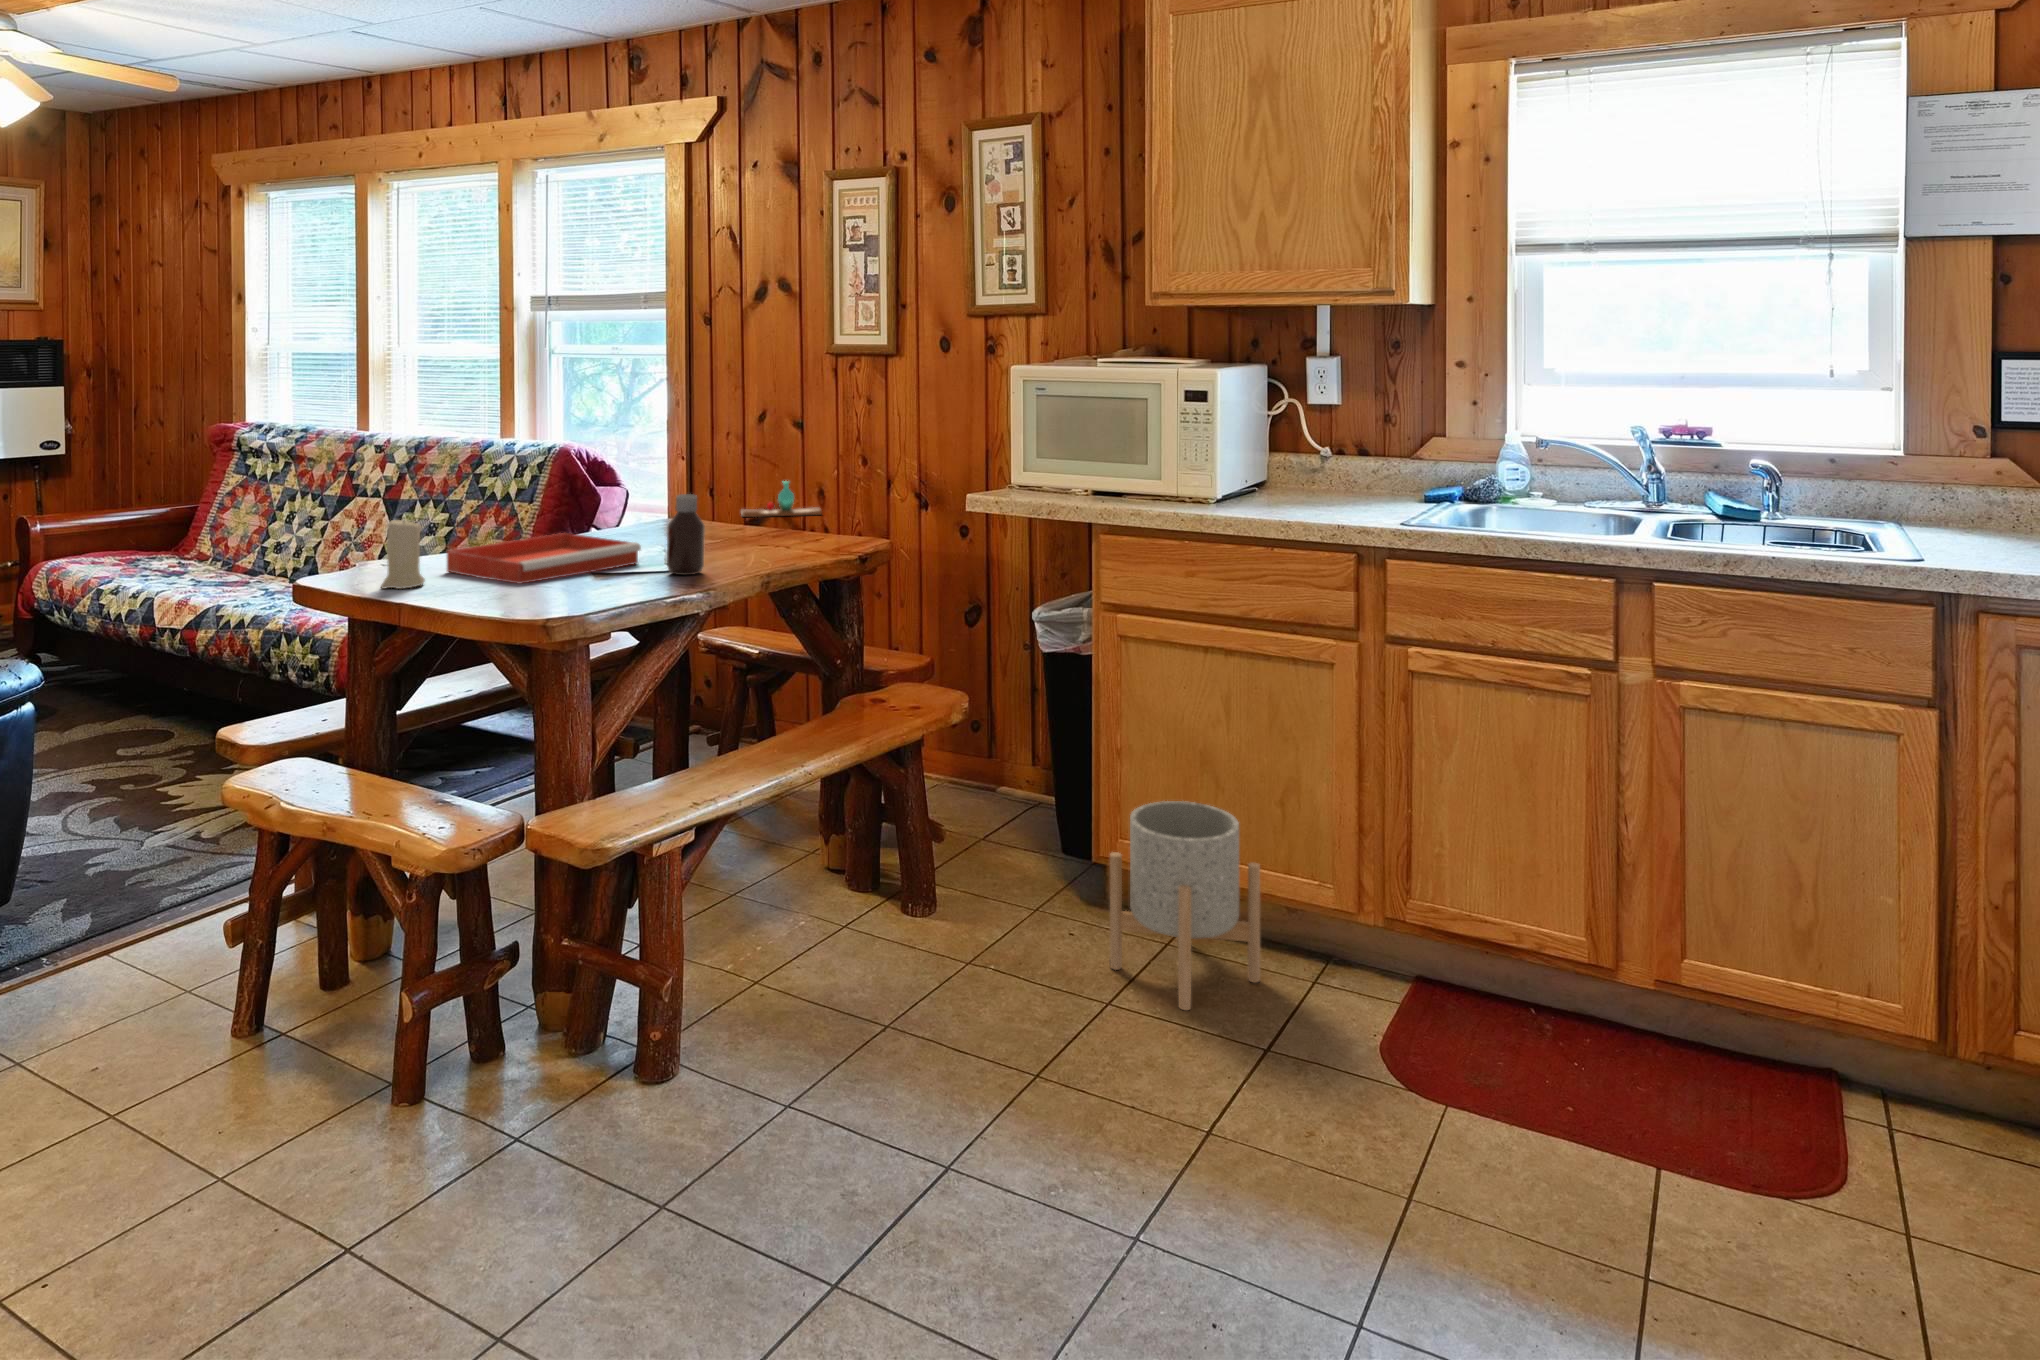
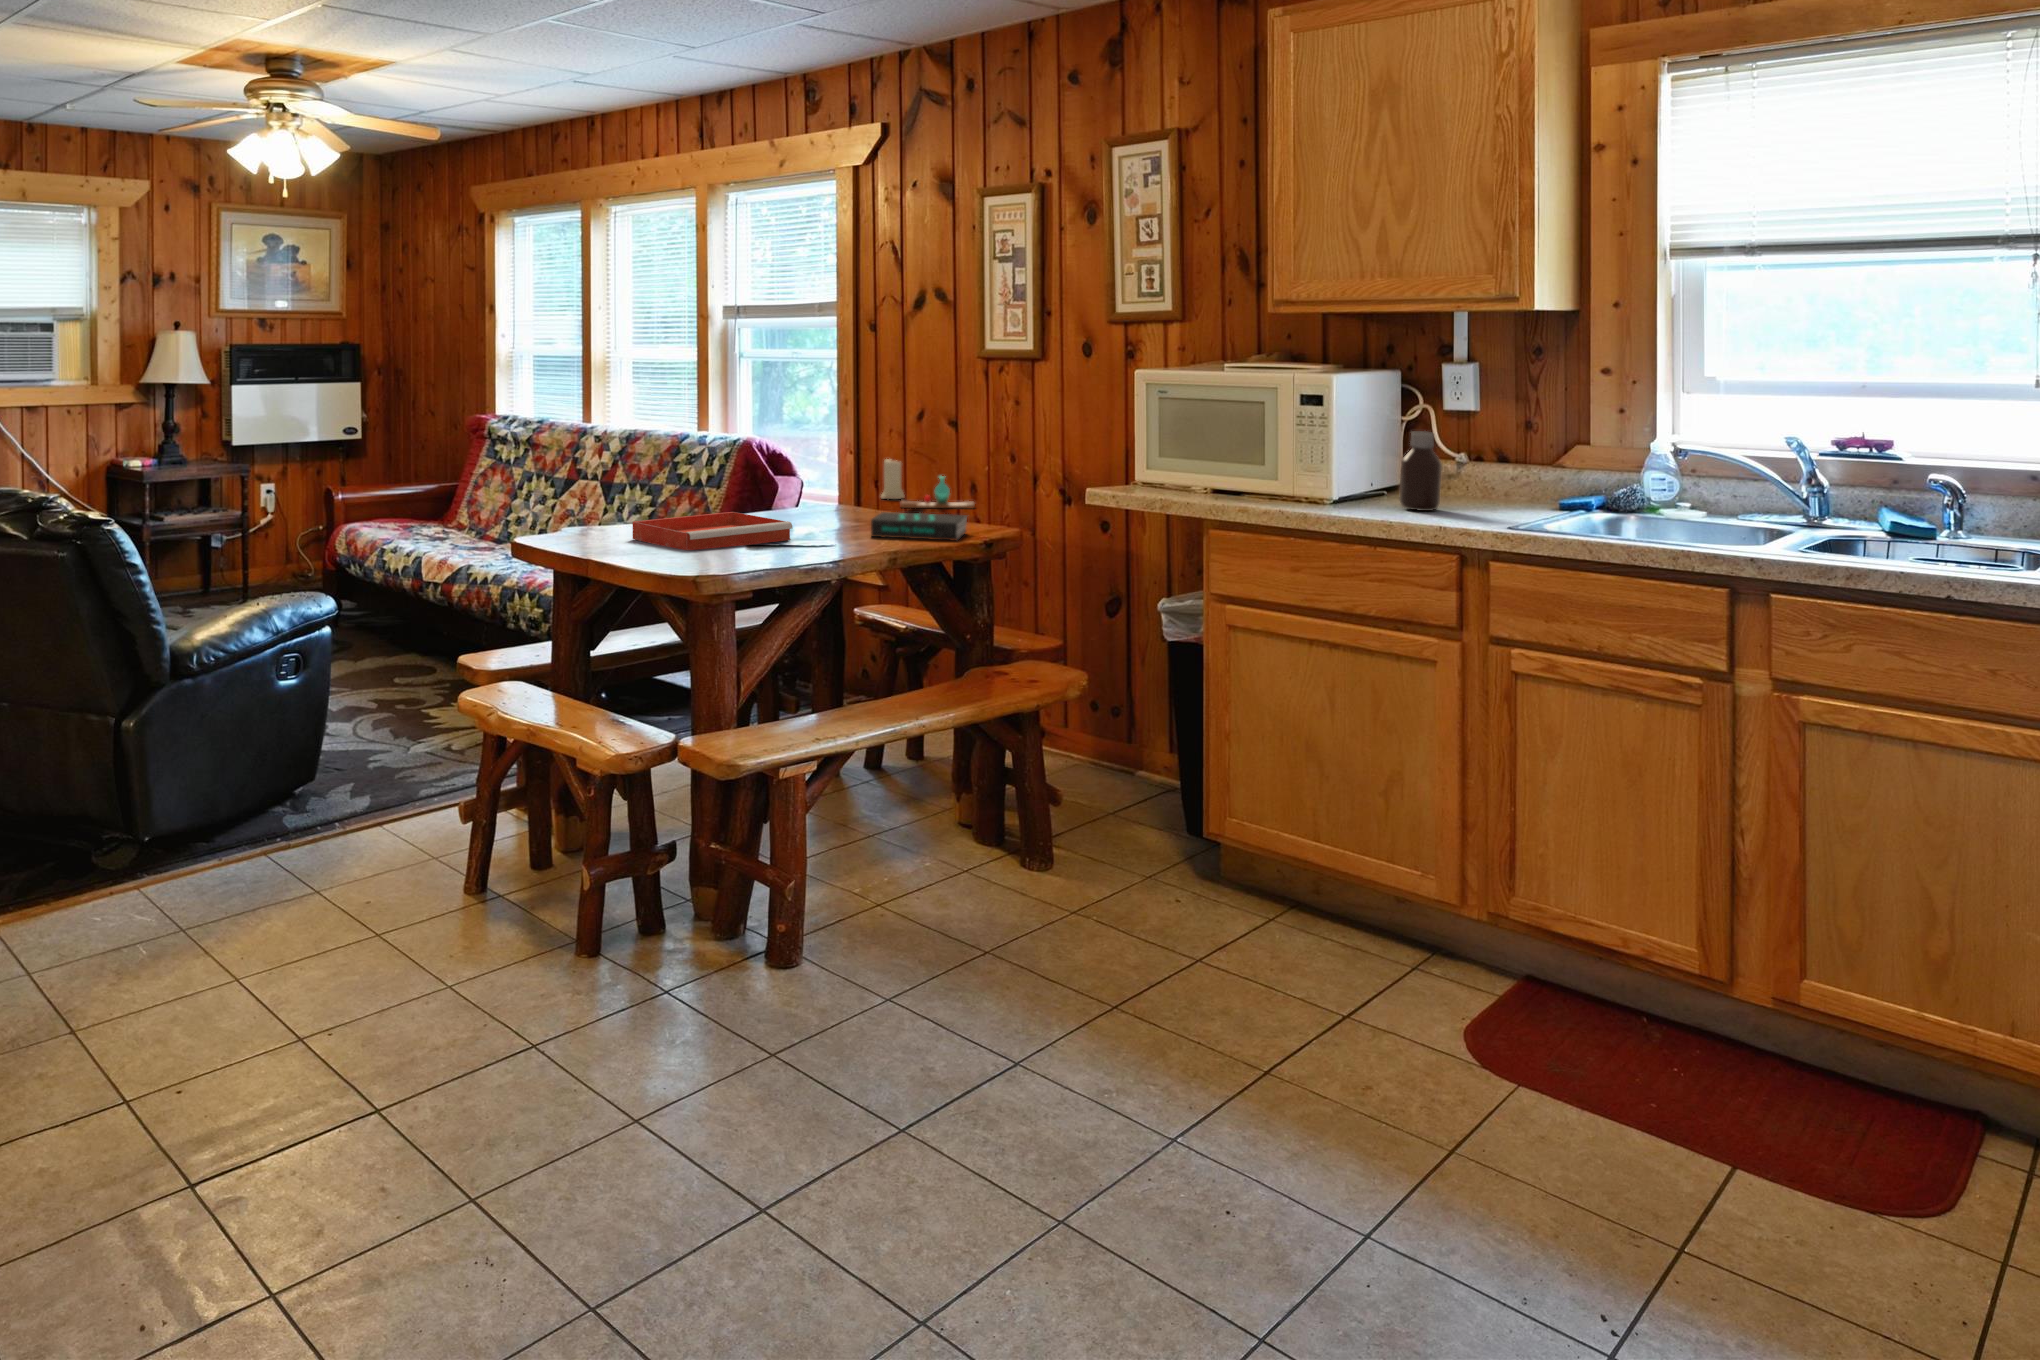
bottle: present [667,494,705,575] -> present [1399,431,1442,511]
candle: present [381,520,425,589] -> present [881,459,904,499]
book: none [728,525,833,555] -> present [871,512,967,541]
planter: present [1110,801,1260,1010] -> none [1204,784,1353,975]

